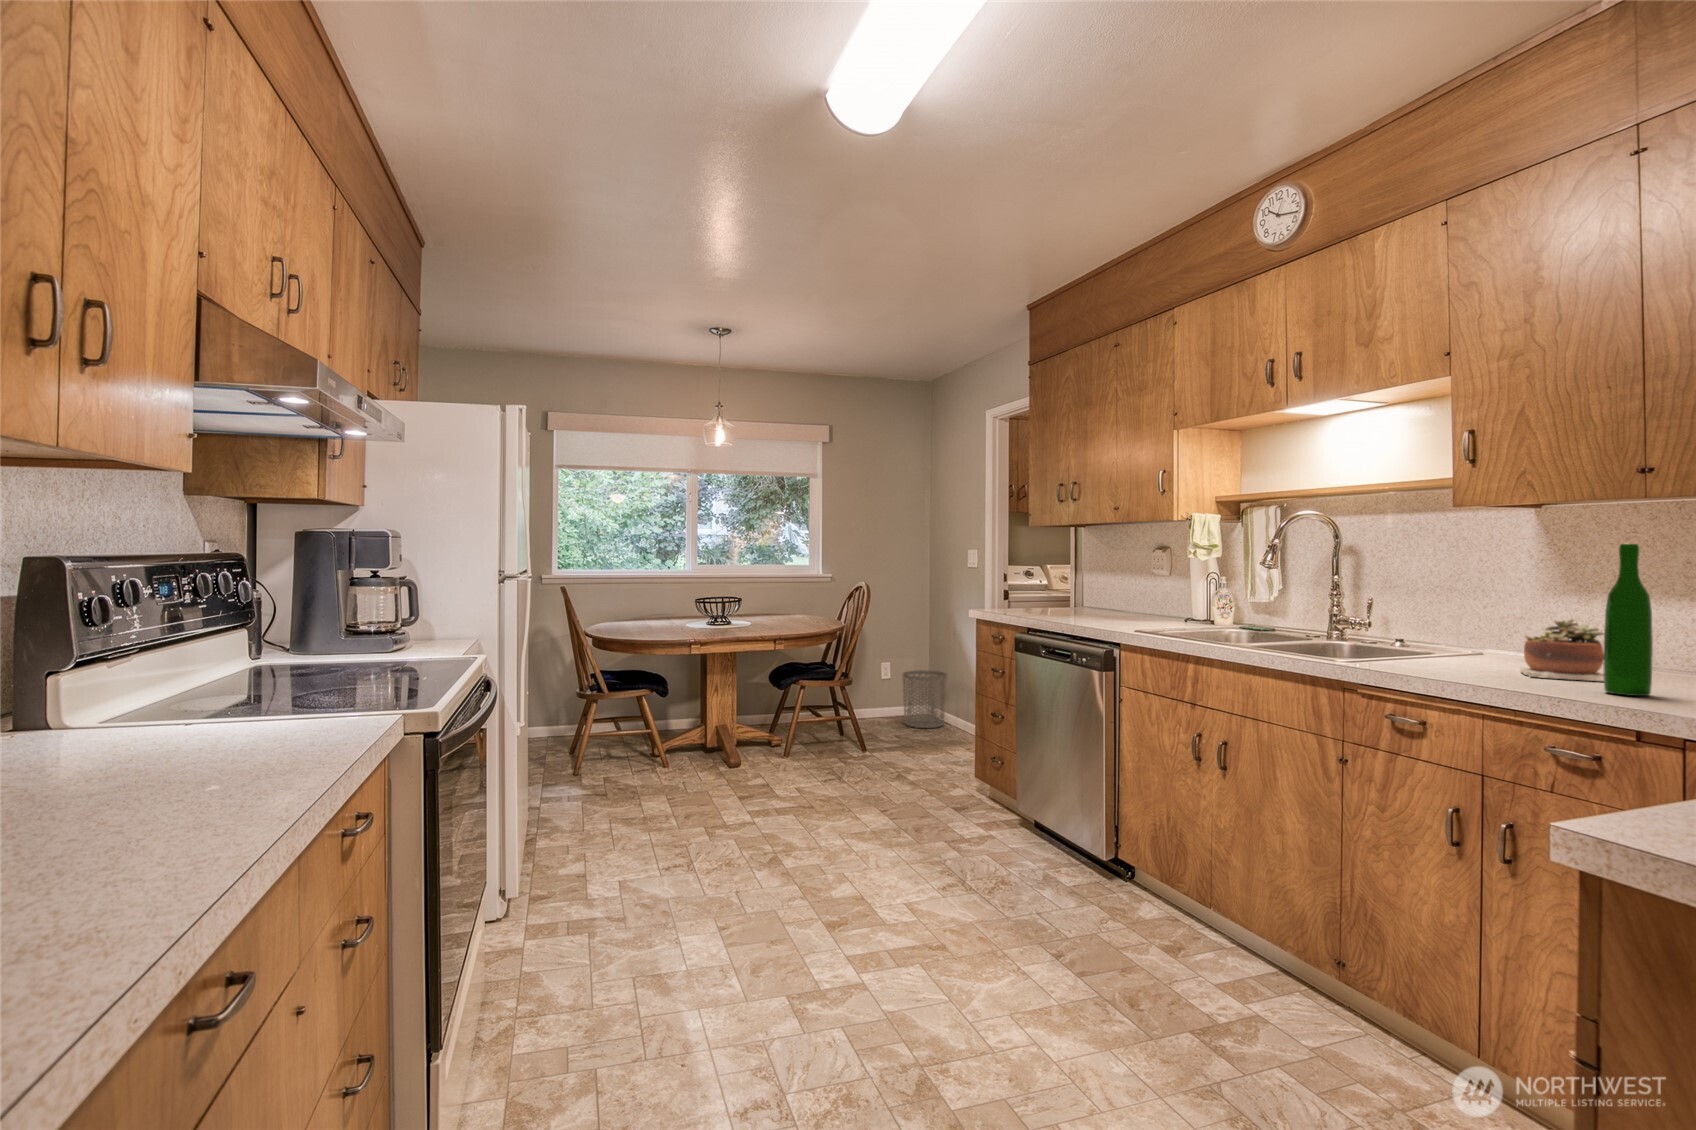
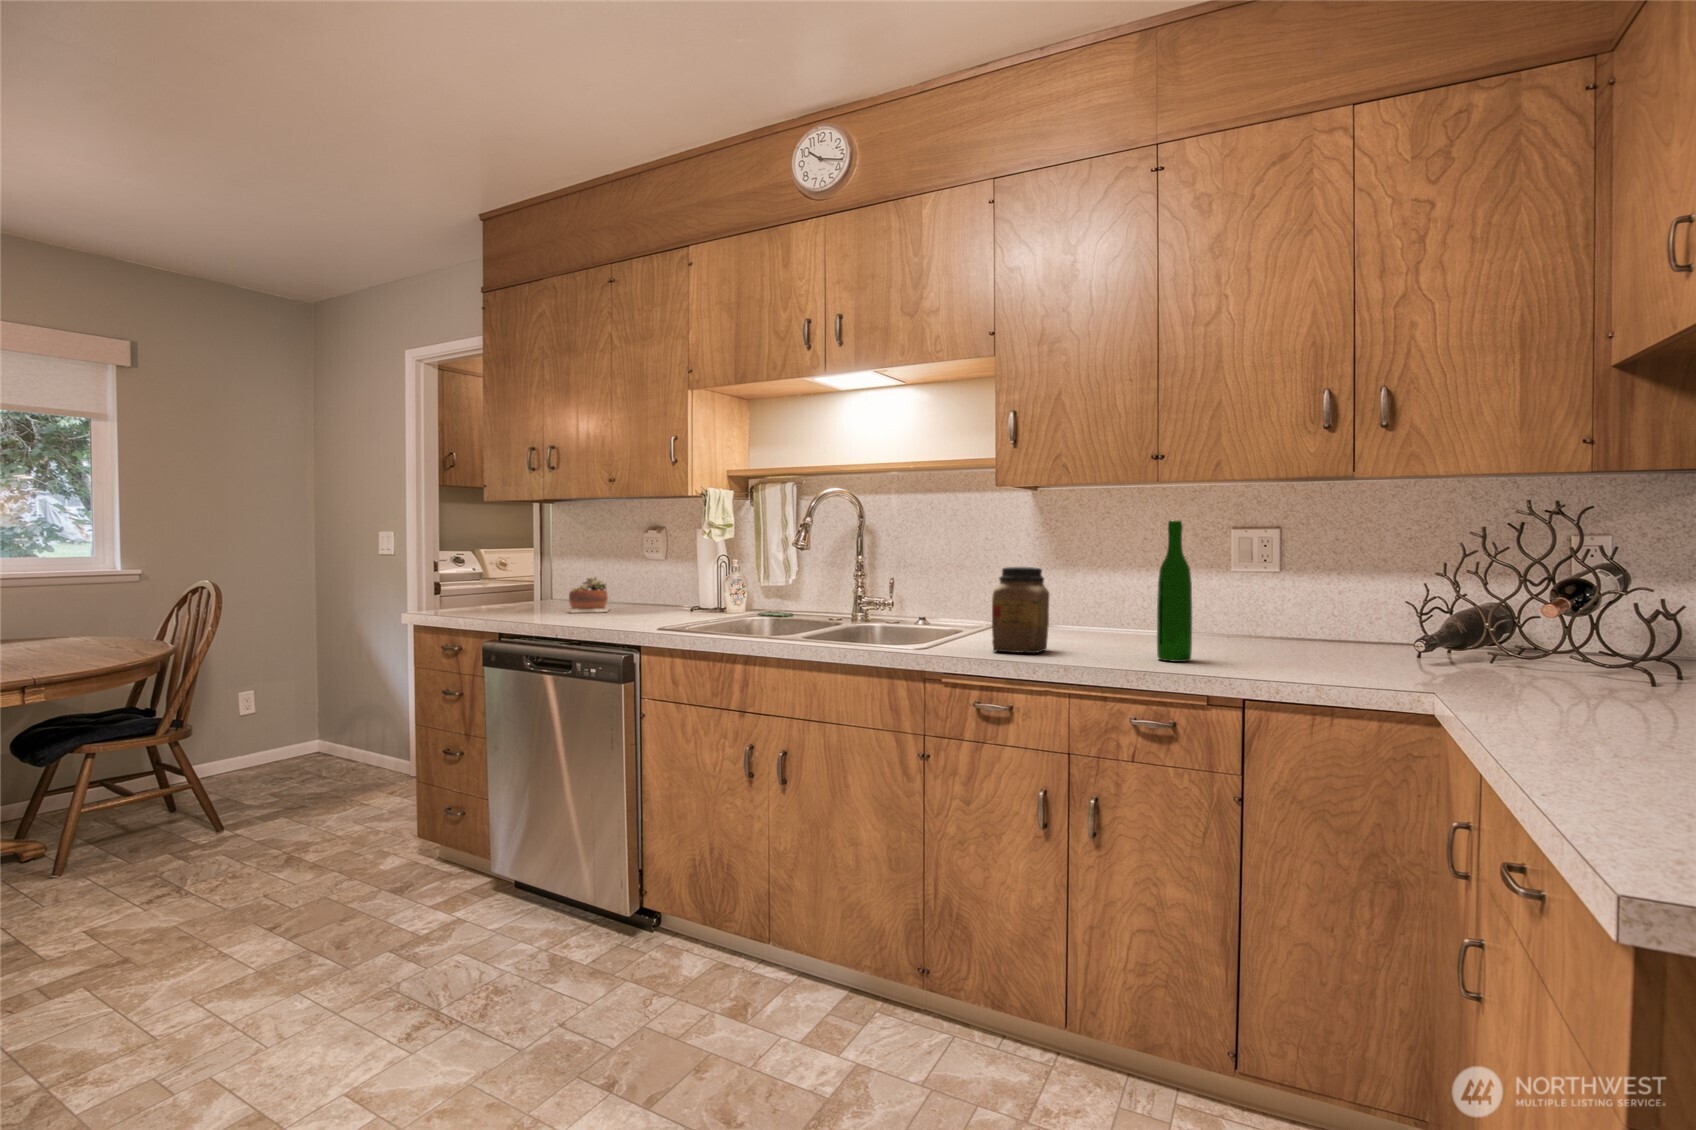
jar: none [1415,589,1490,674] -> present [992,567,1049,653]
succulent plant: present [1520,619,1604,681] -> present [566,577,610,613]
waste bin: present [903,670,947,728] -> none [275,695,346,776]

